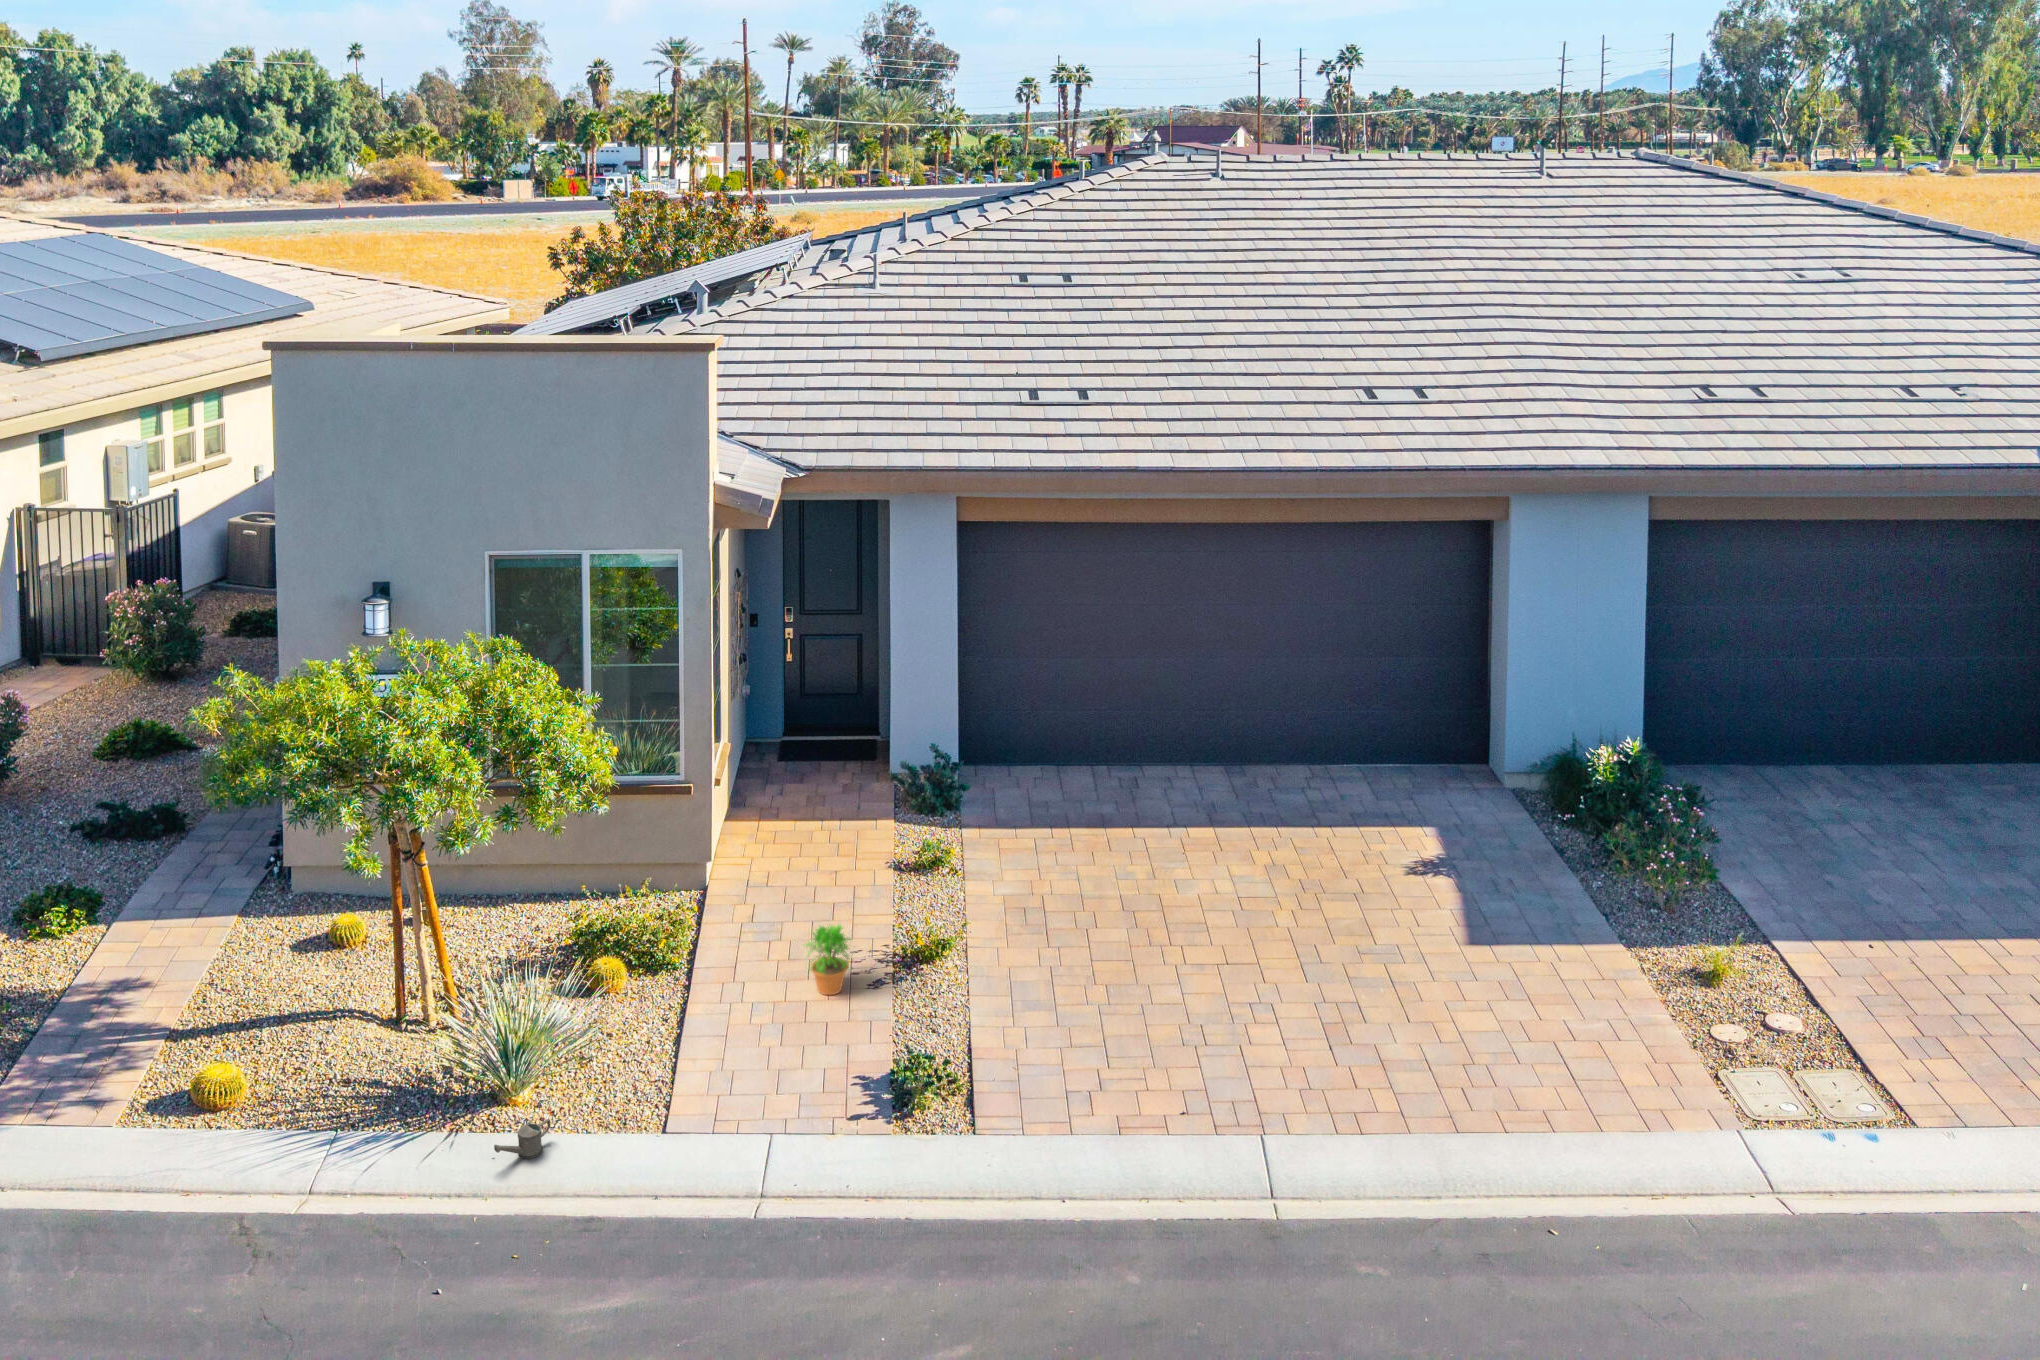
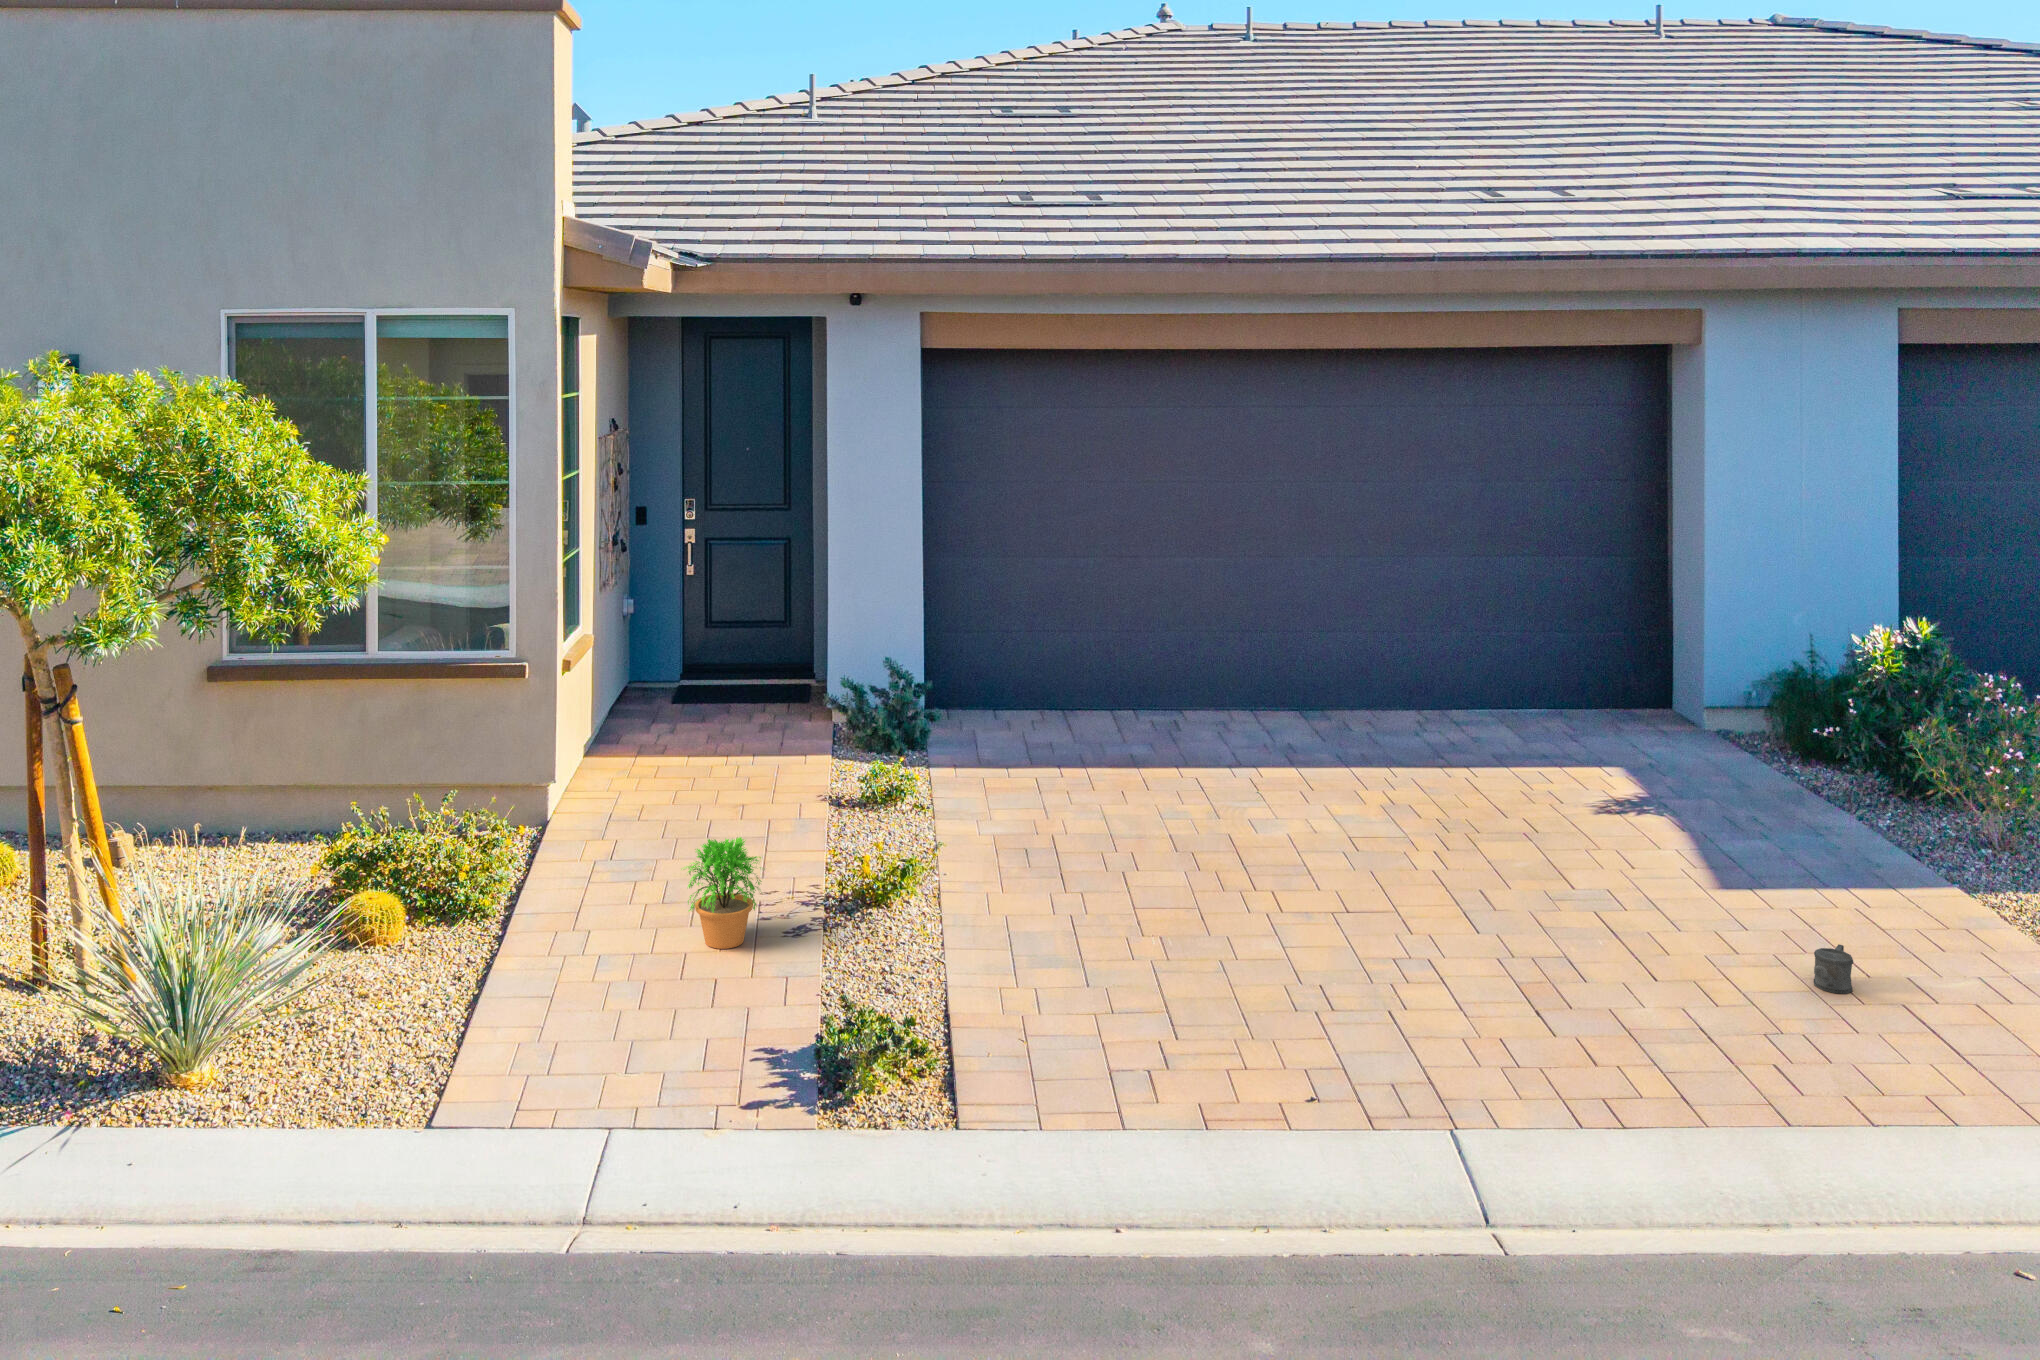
watering can: present [494,1119,550,1159] -> present [1814,944,1853,994]

